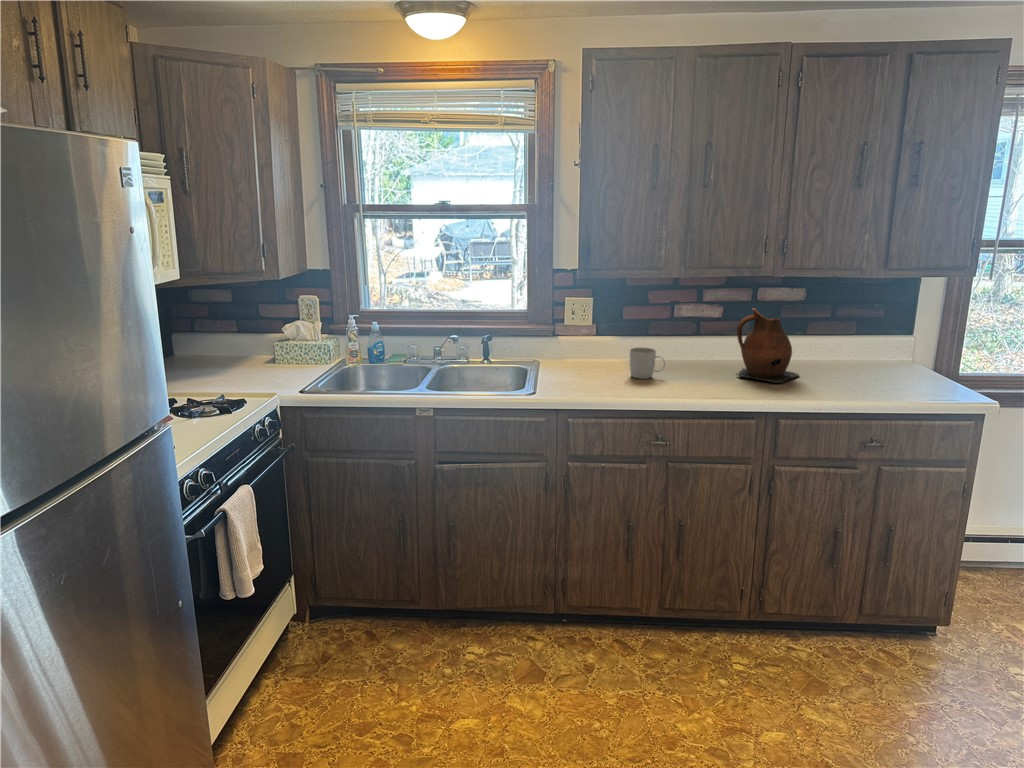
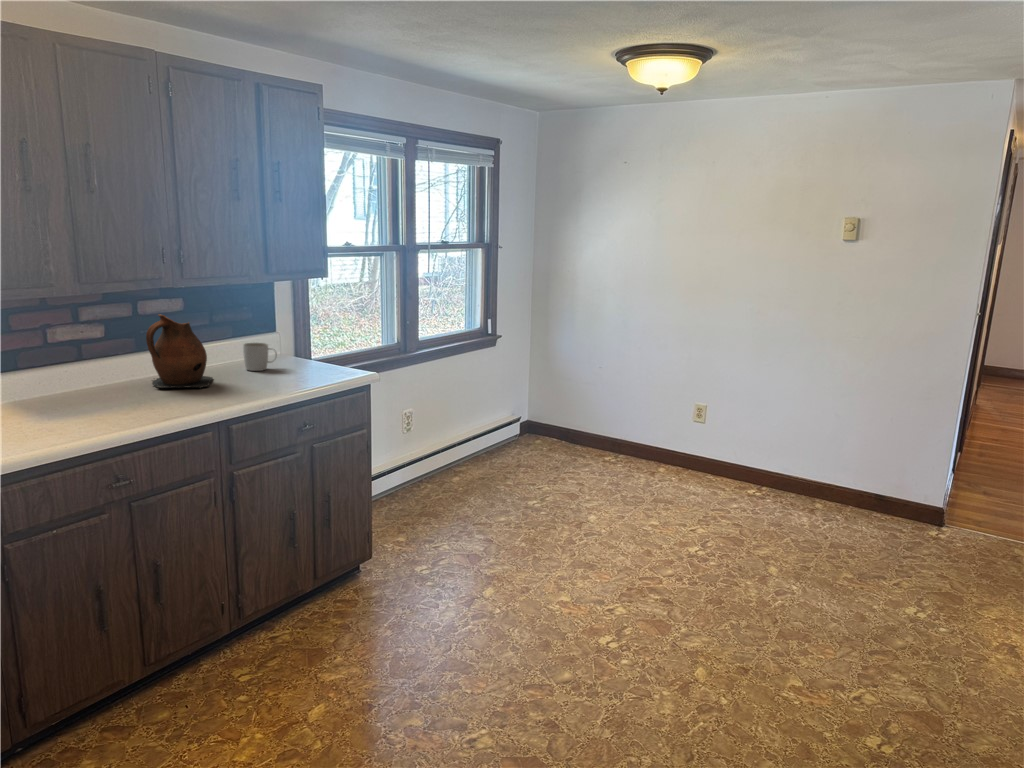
mug: present [630,348,665,379] -> present [243,343,277,371]

